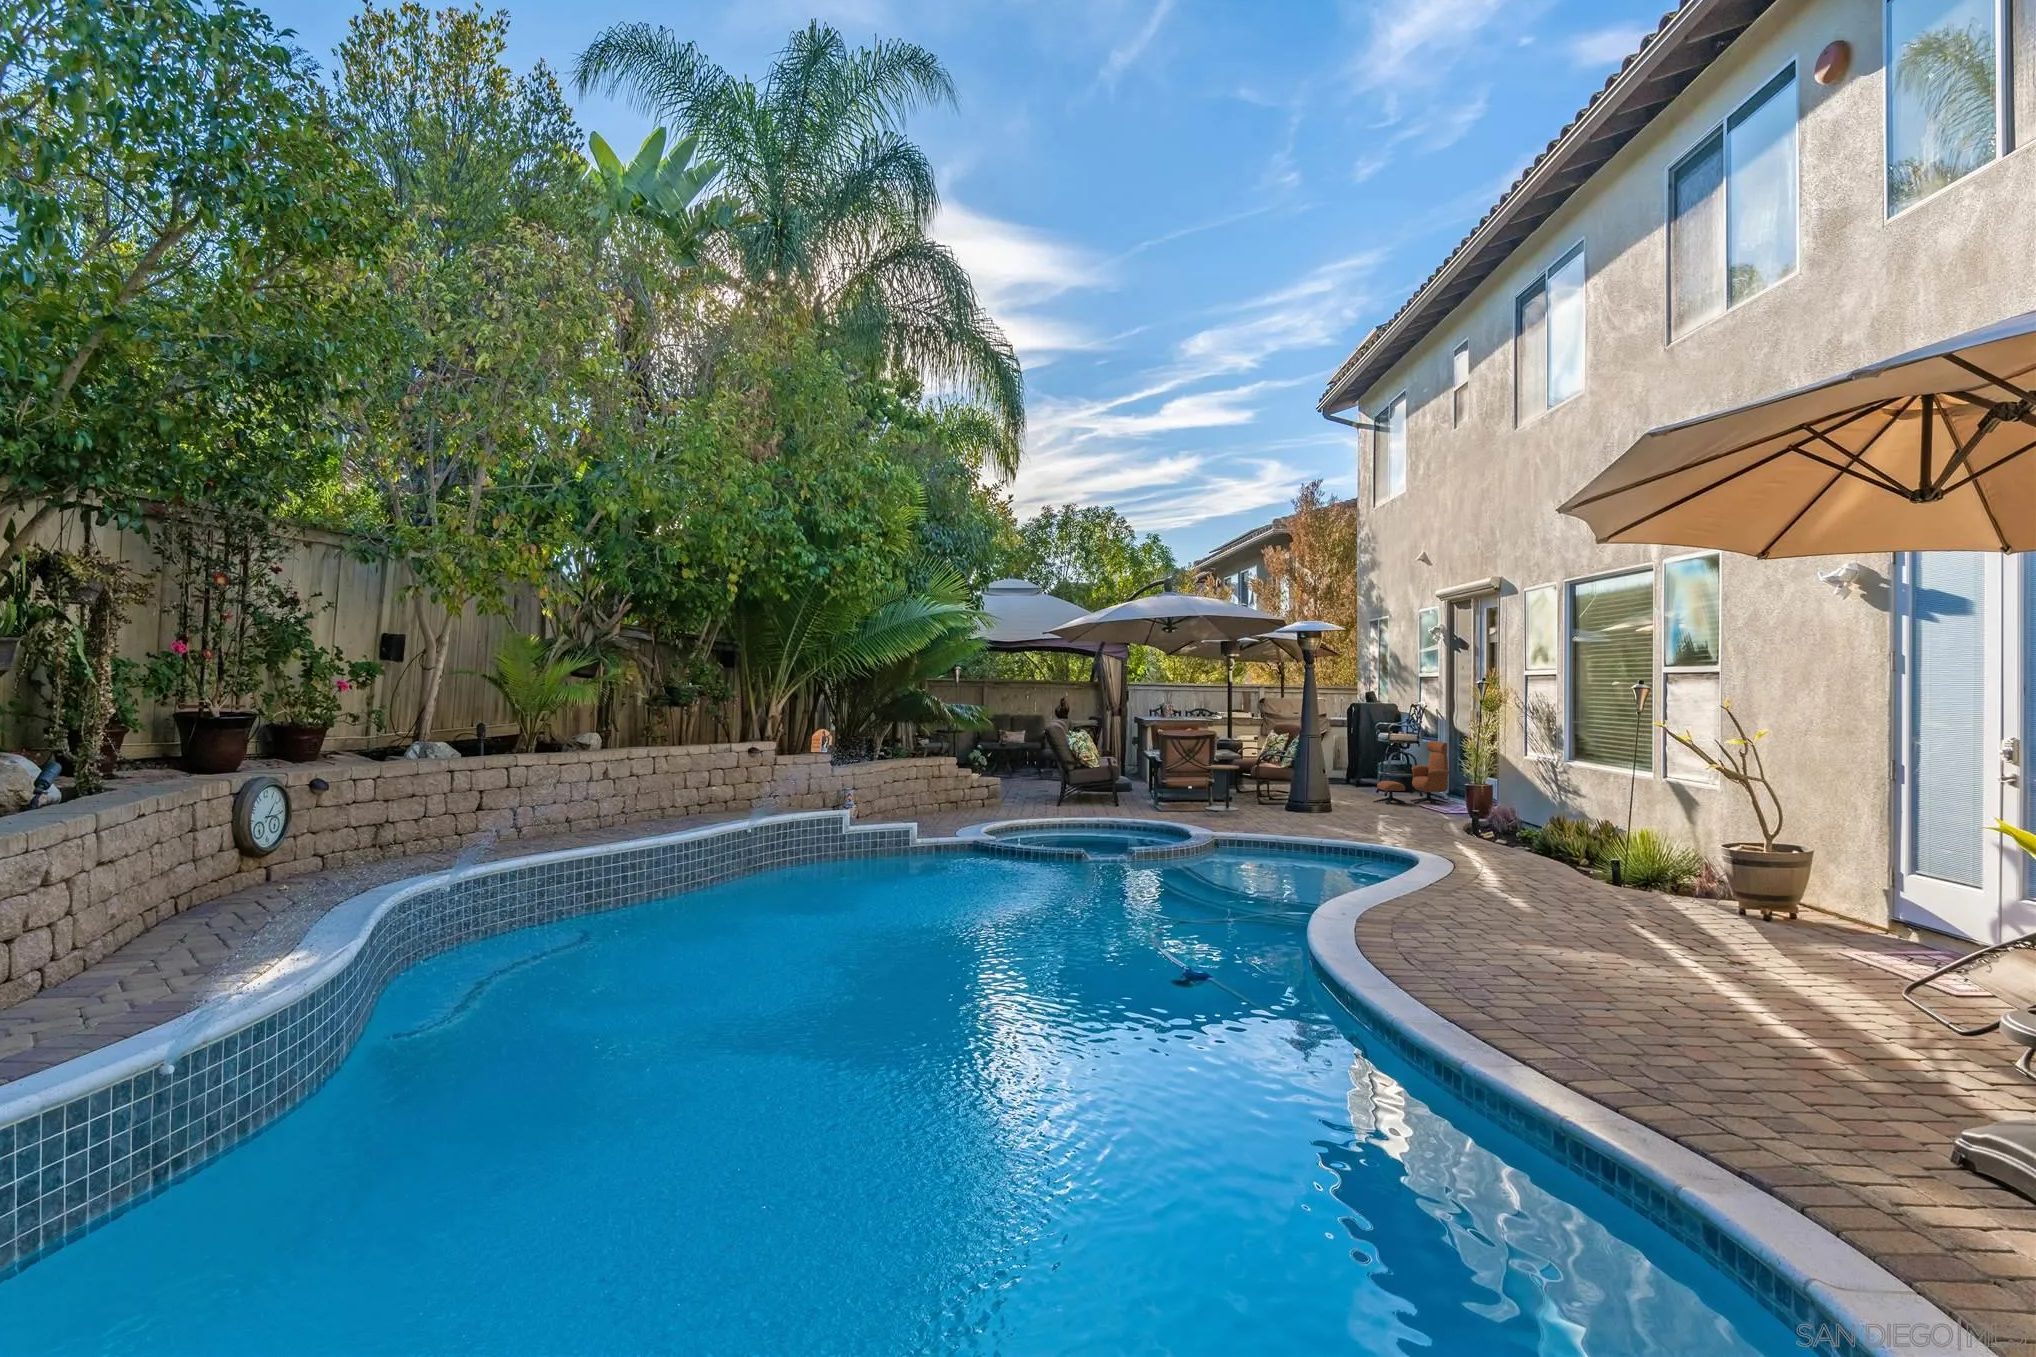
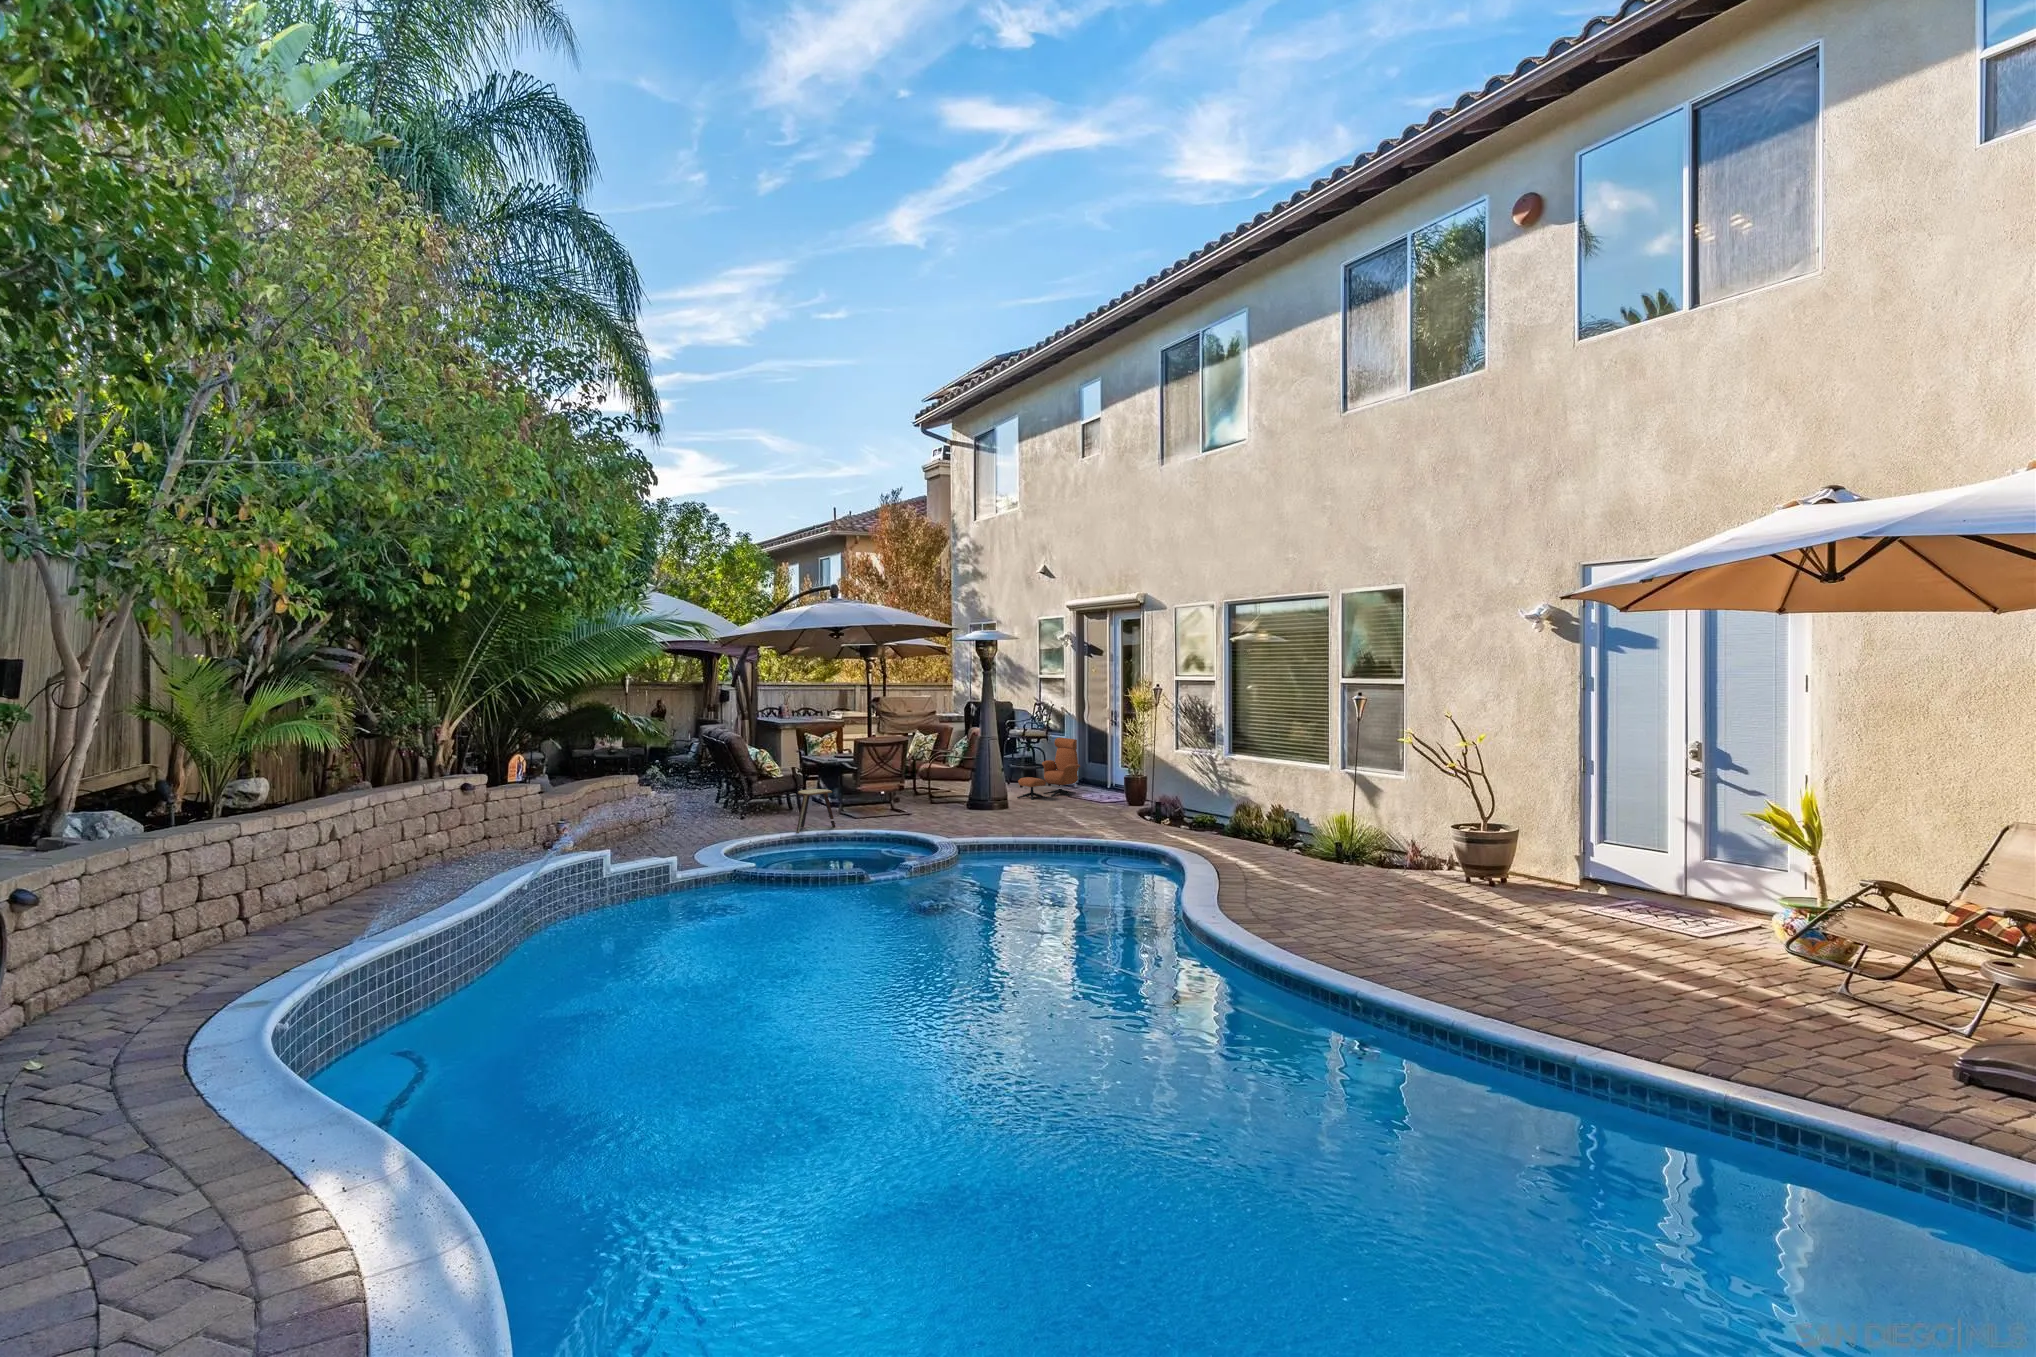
side table: present [1205,765,1239,811] -> none [889,776,923,825]
stool: none [1112,770,1153,808] -> present [796,789,835,833]

